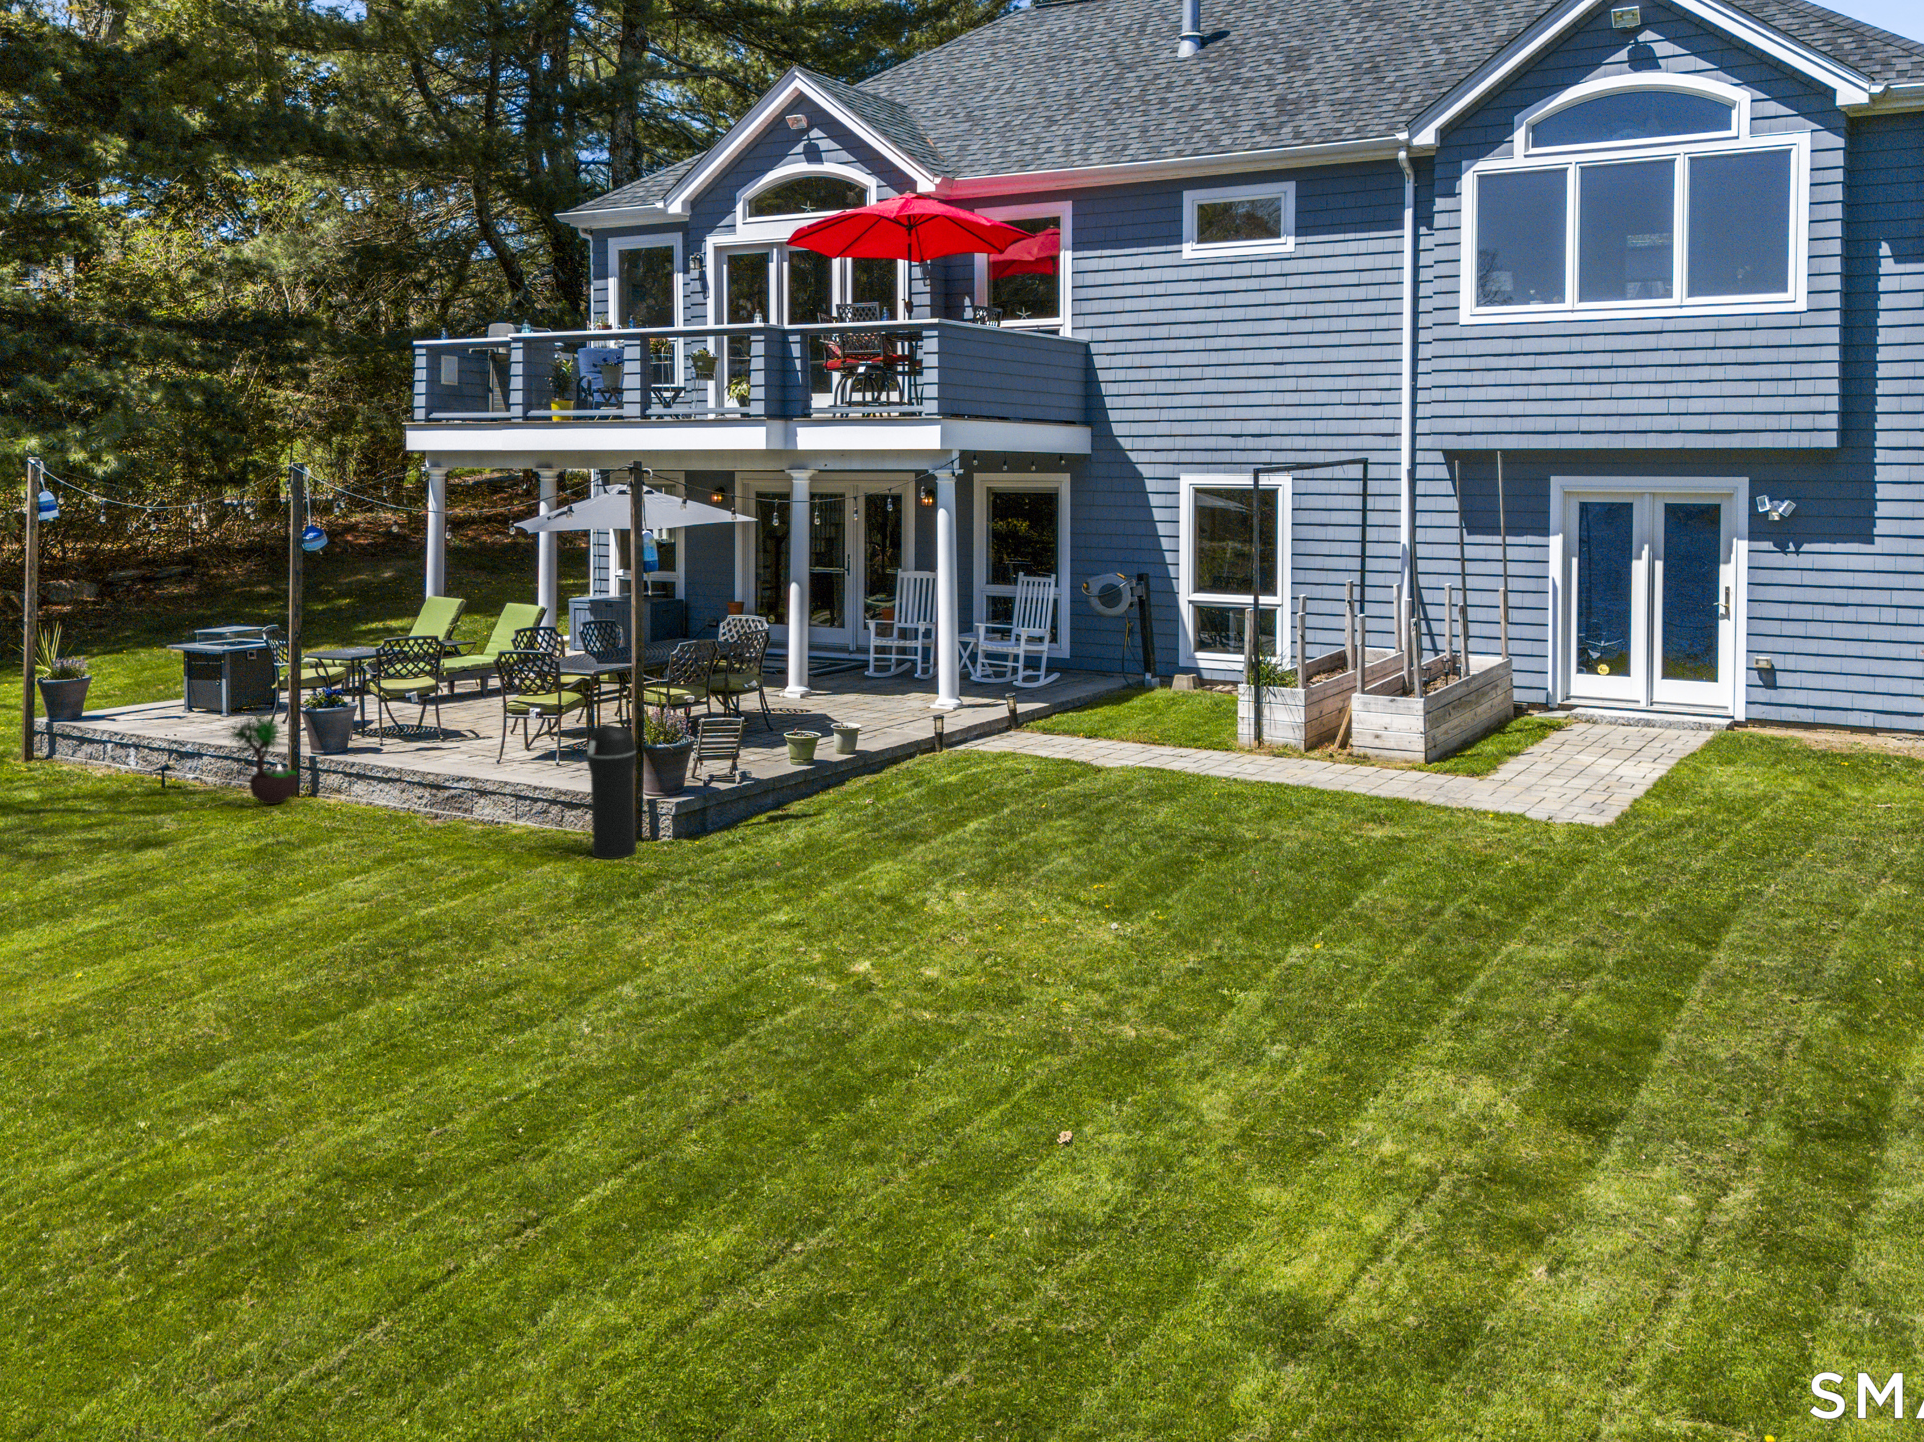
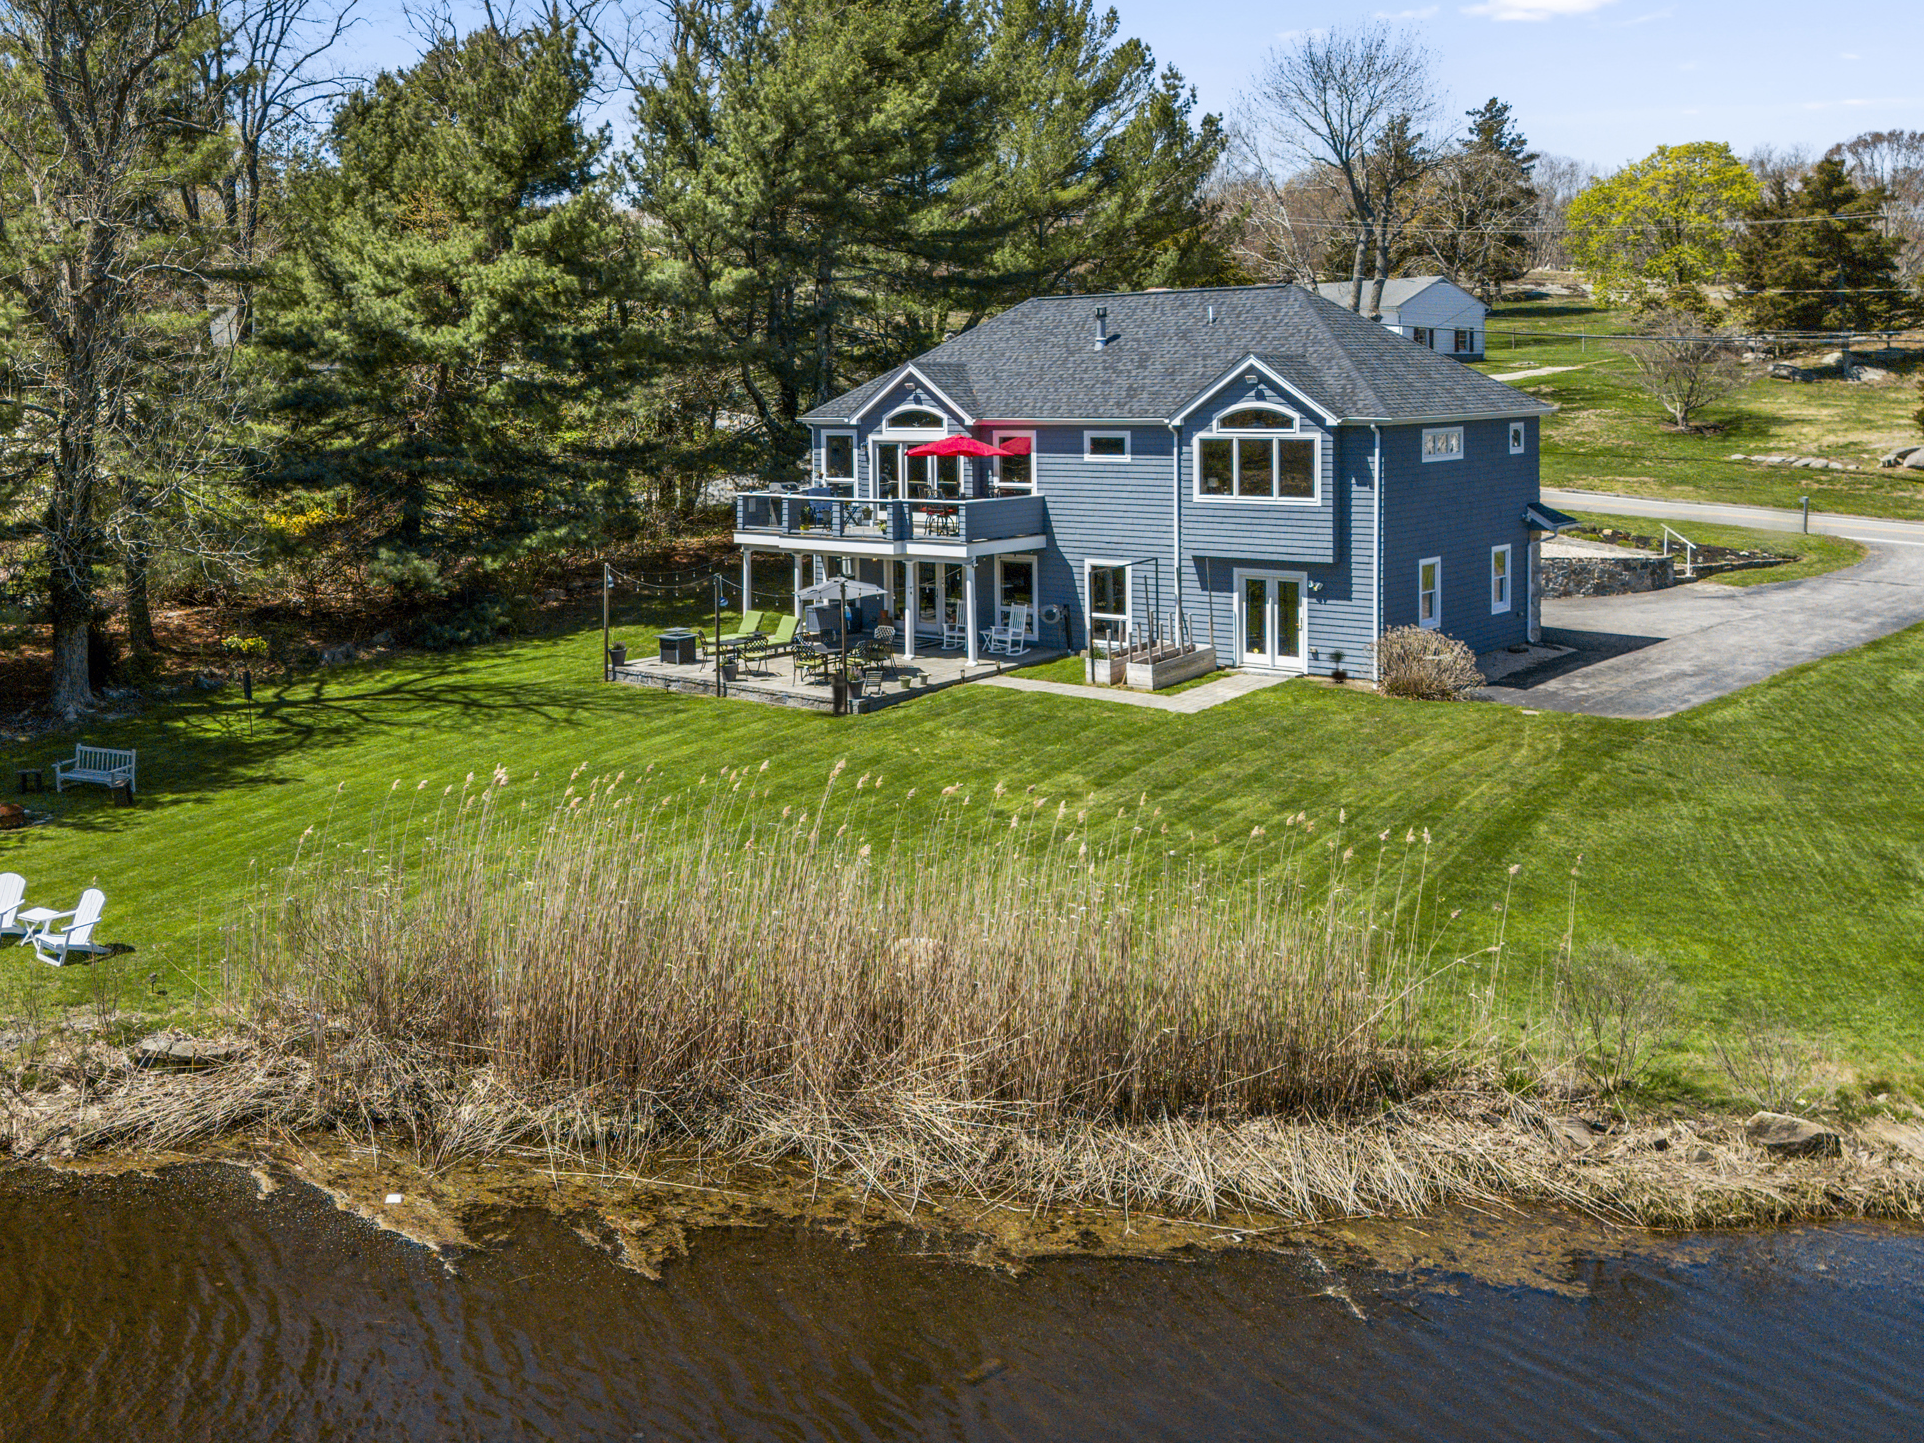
potted tree: present [228,713,297,804] -> present [1327,650,1348,682]

